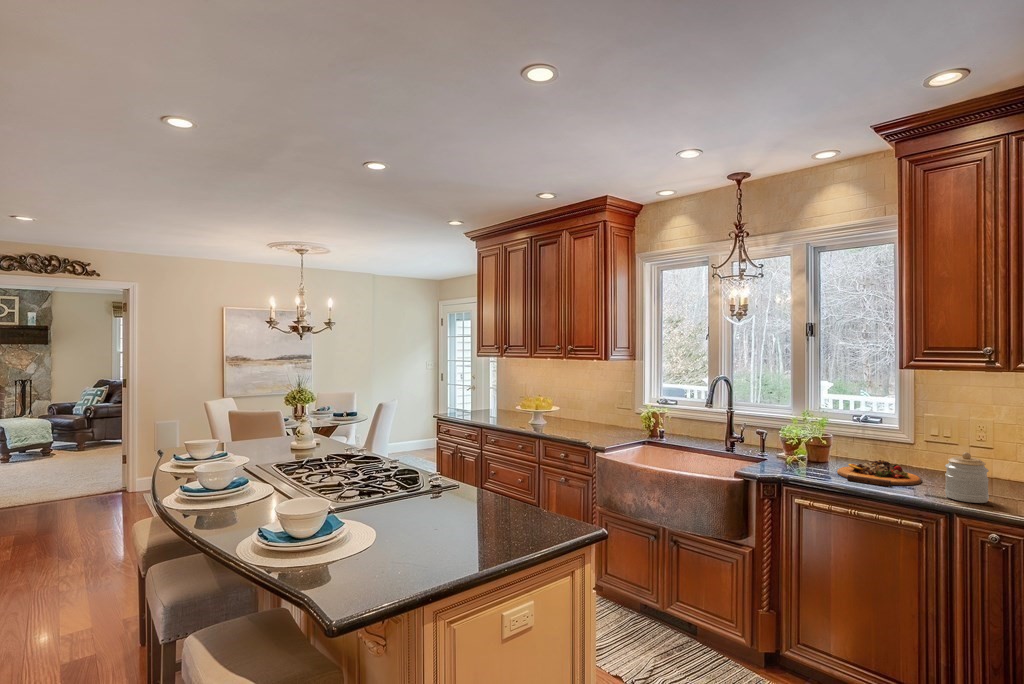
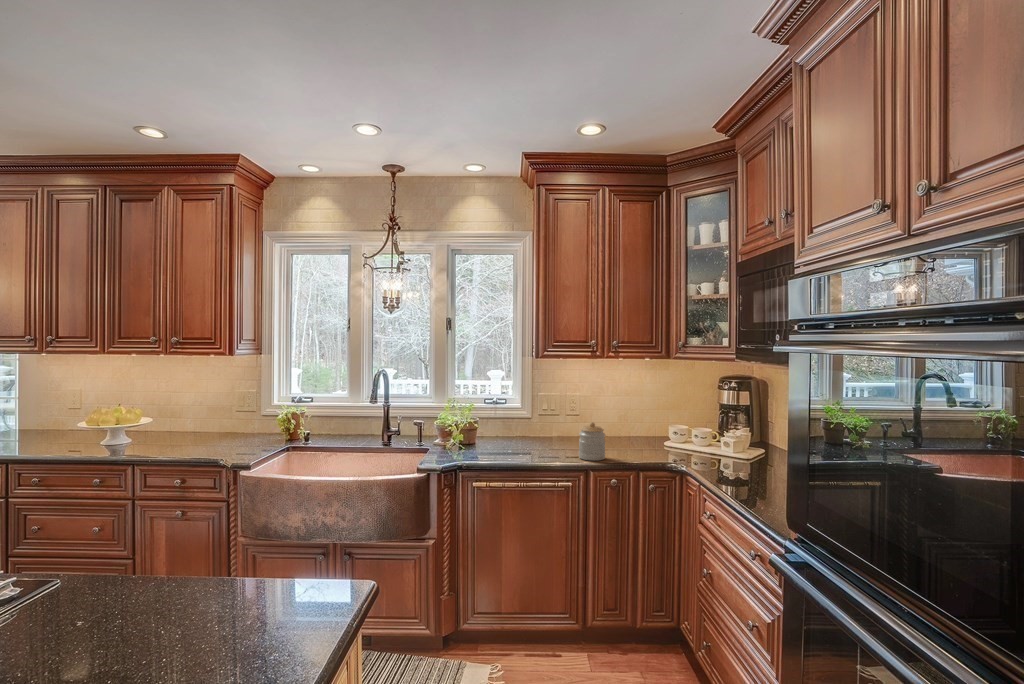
cutting board: present [837,460,922,487] -> none [493,436,554,458]

